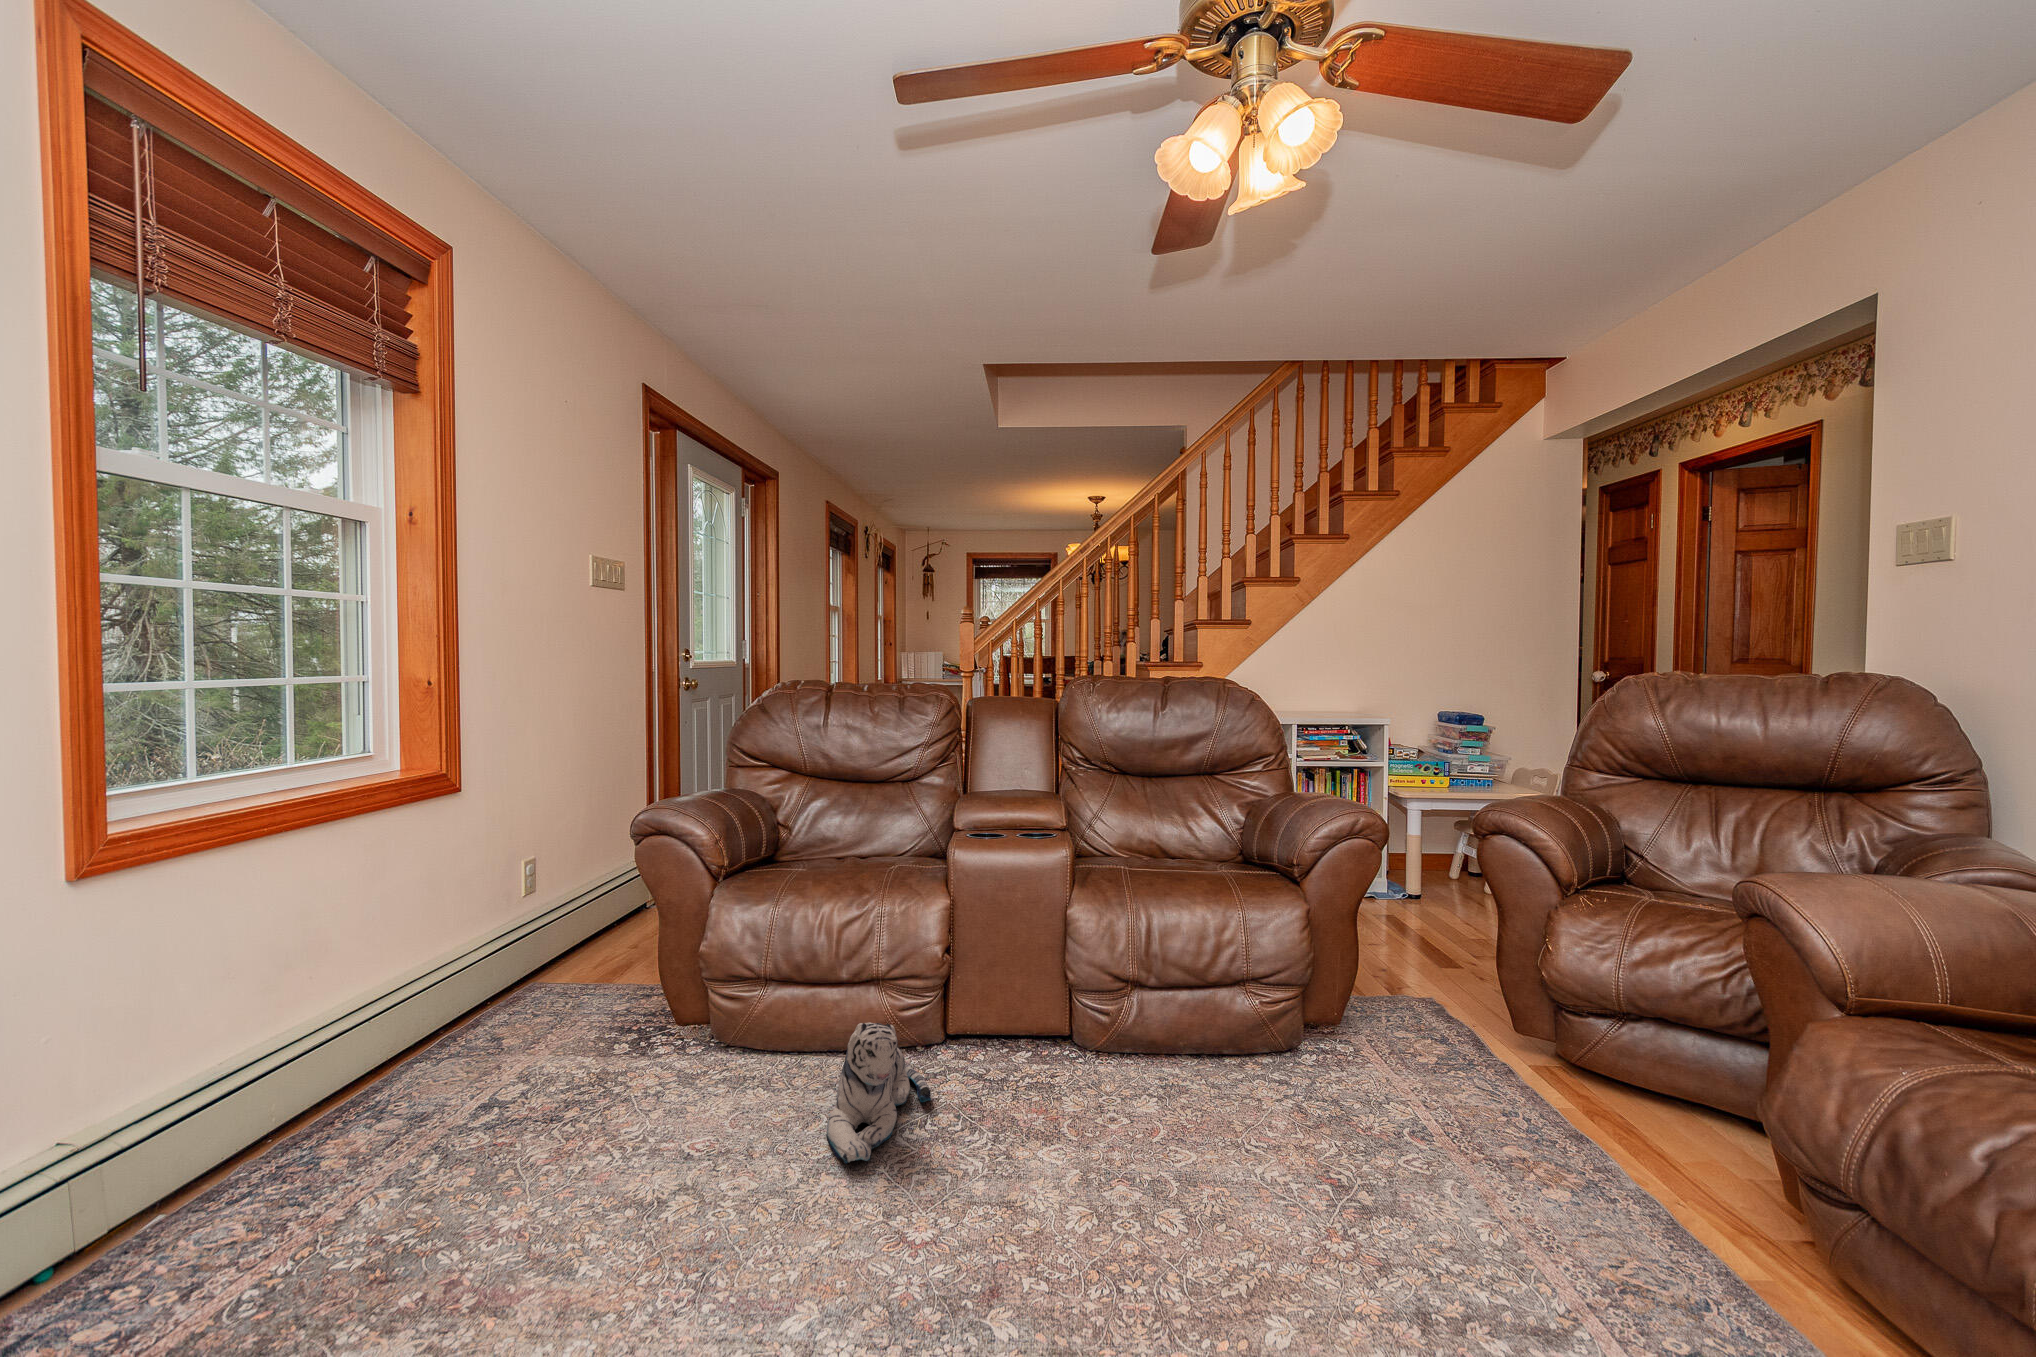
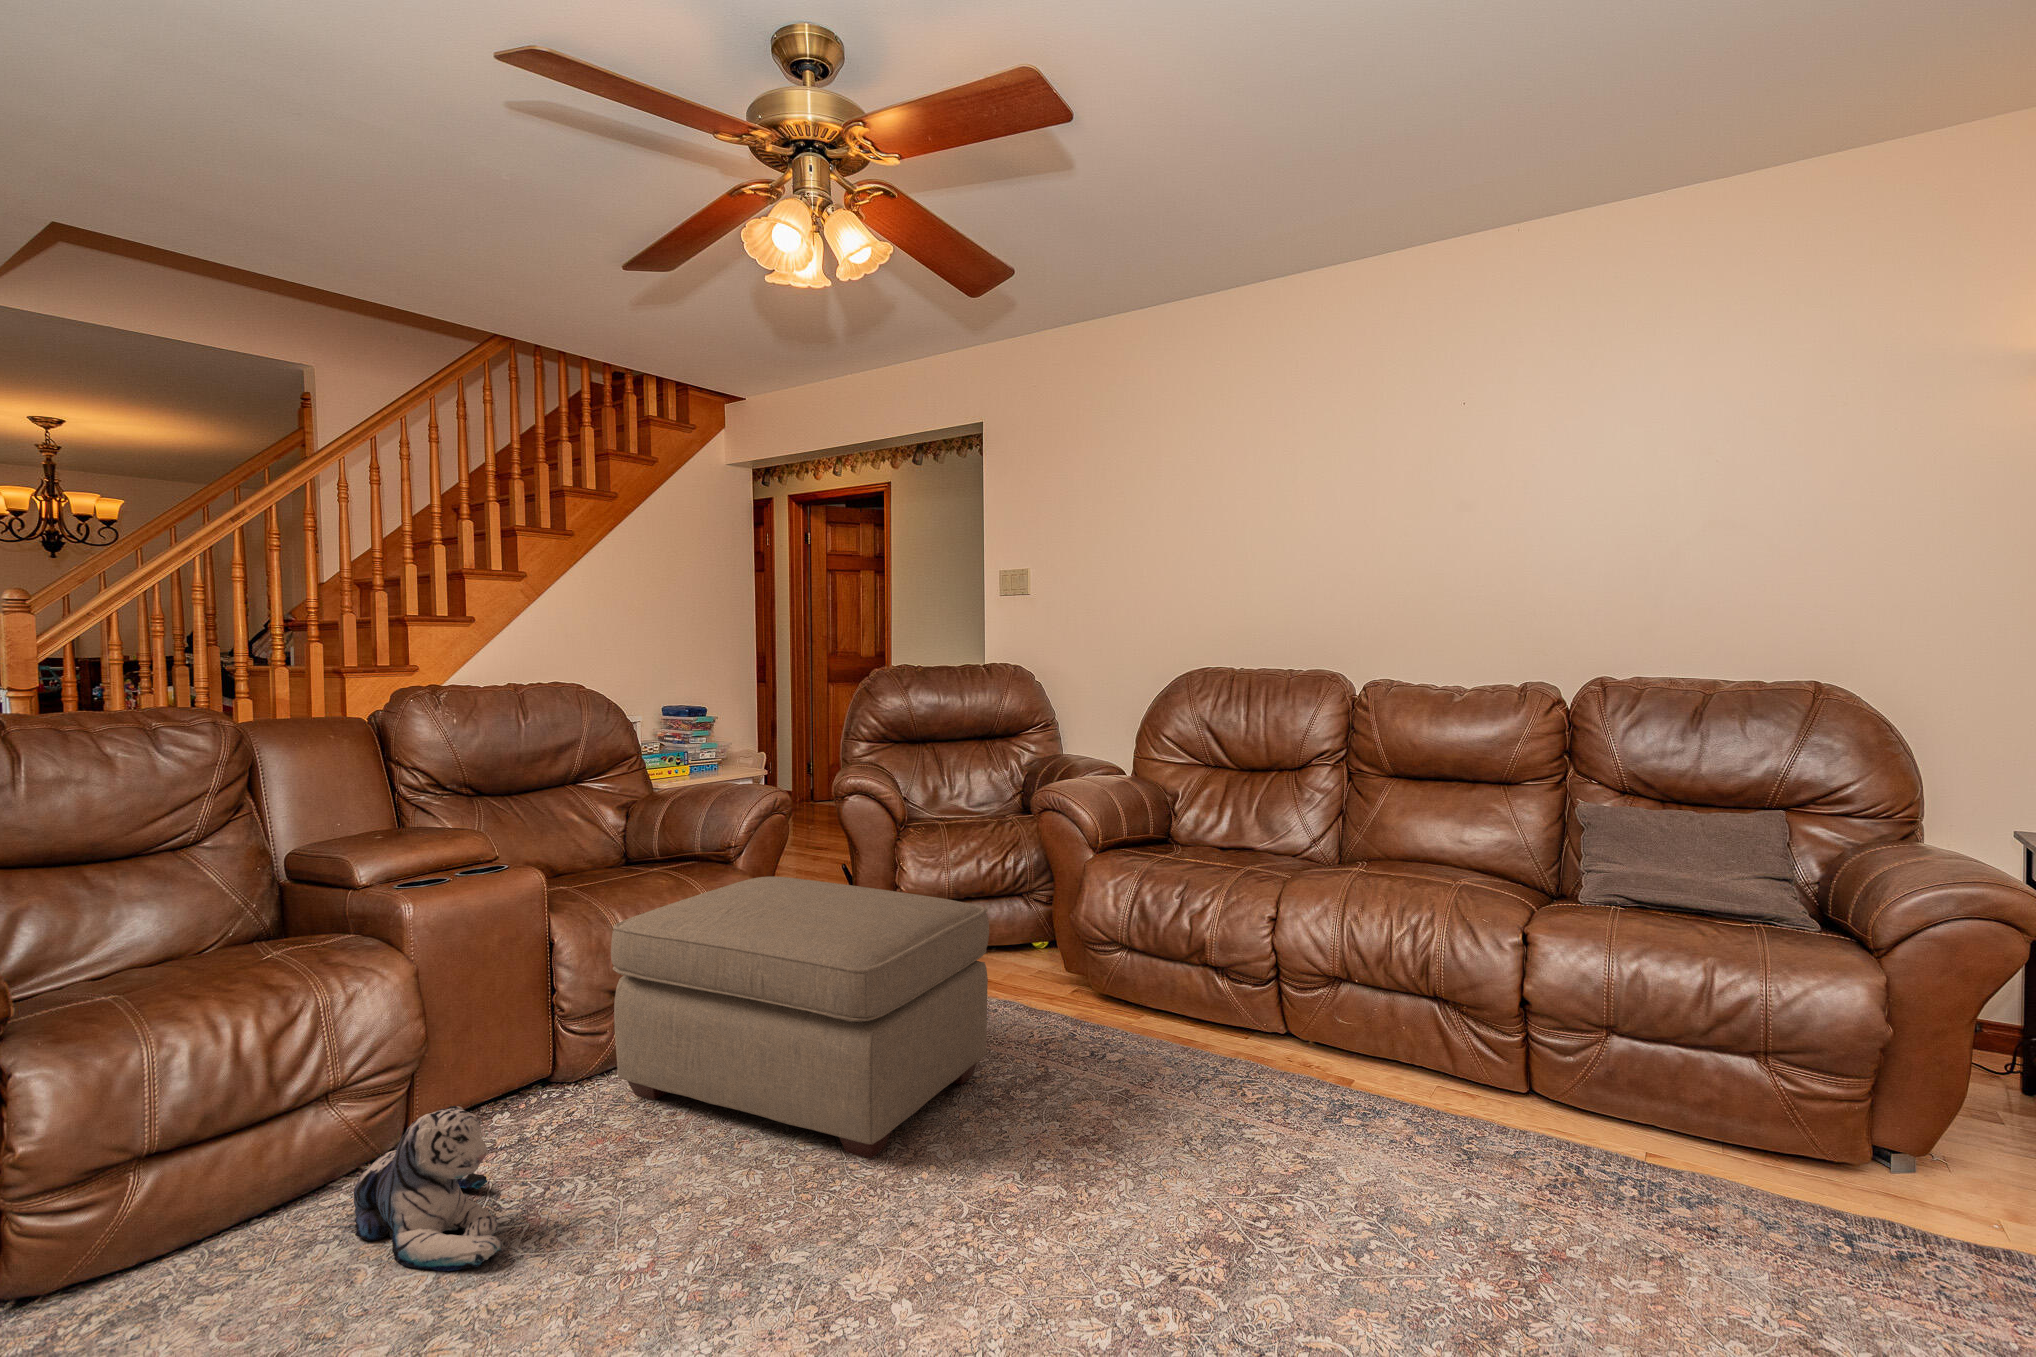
ottoman: none [1090,905,1484,1285] -> present [611,877,989,1159]

